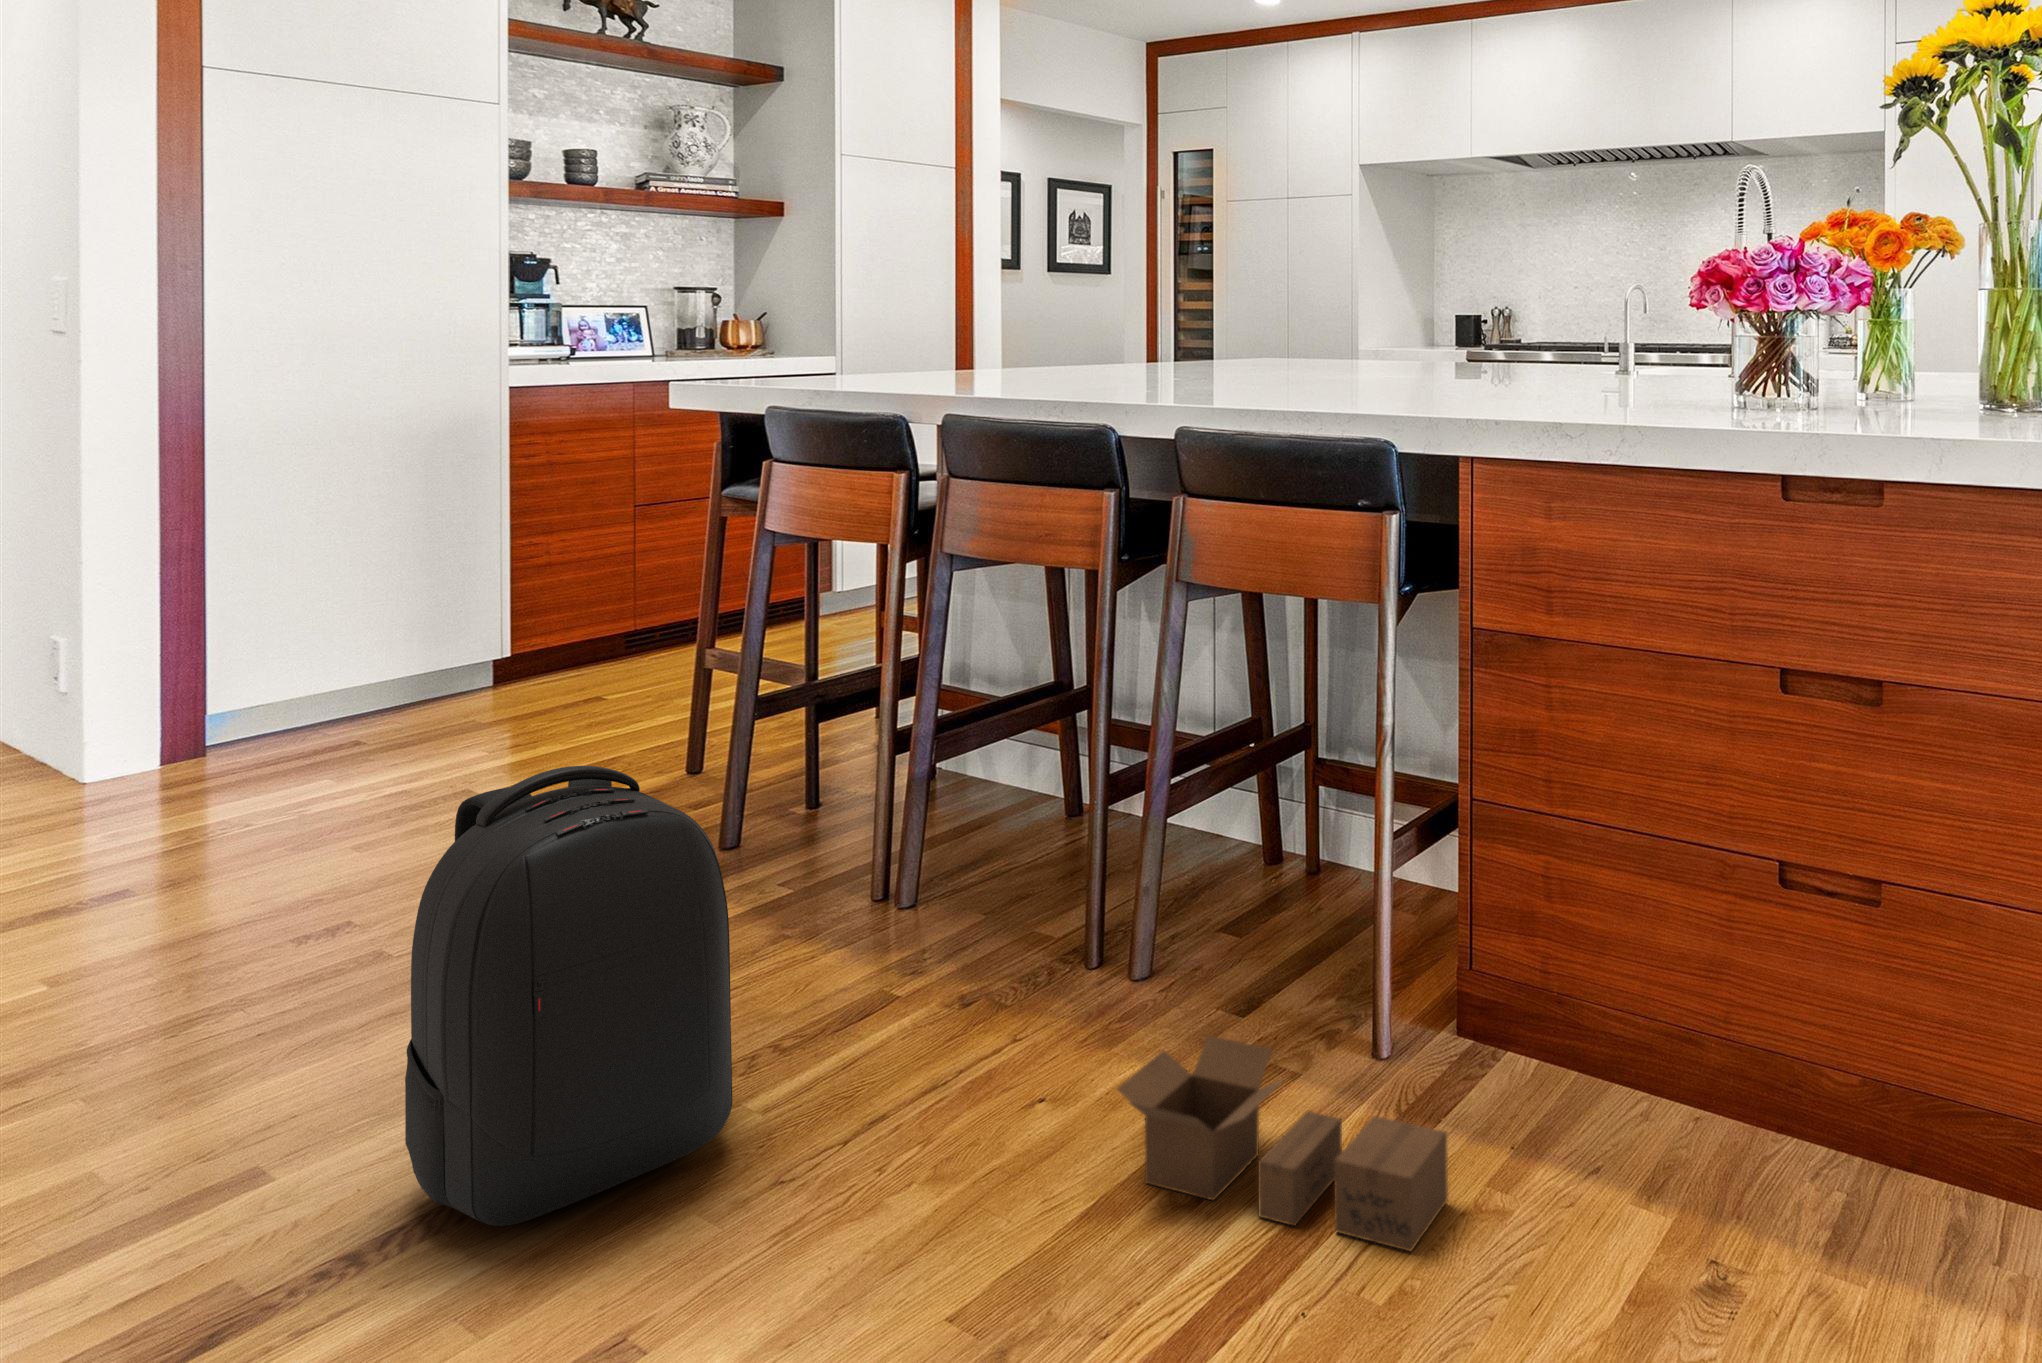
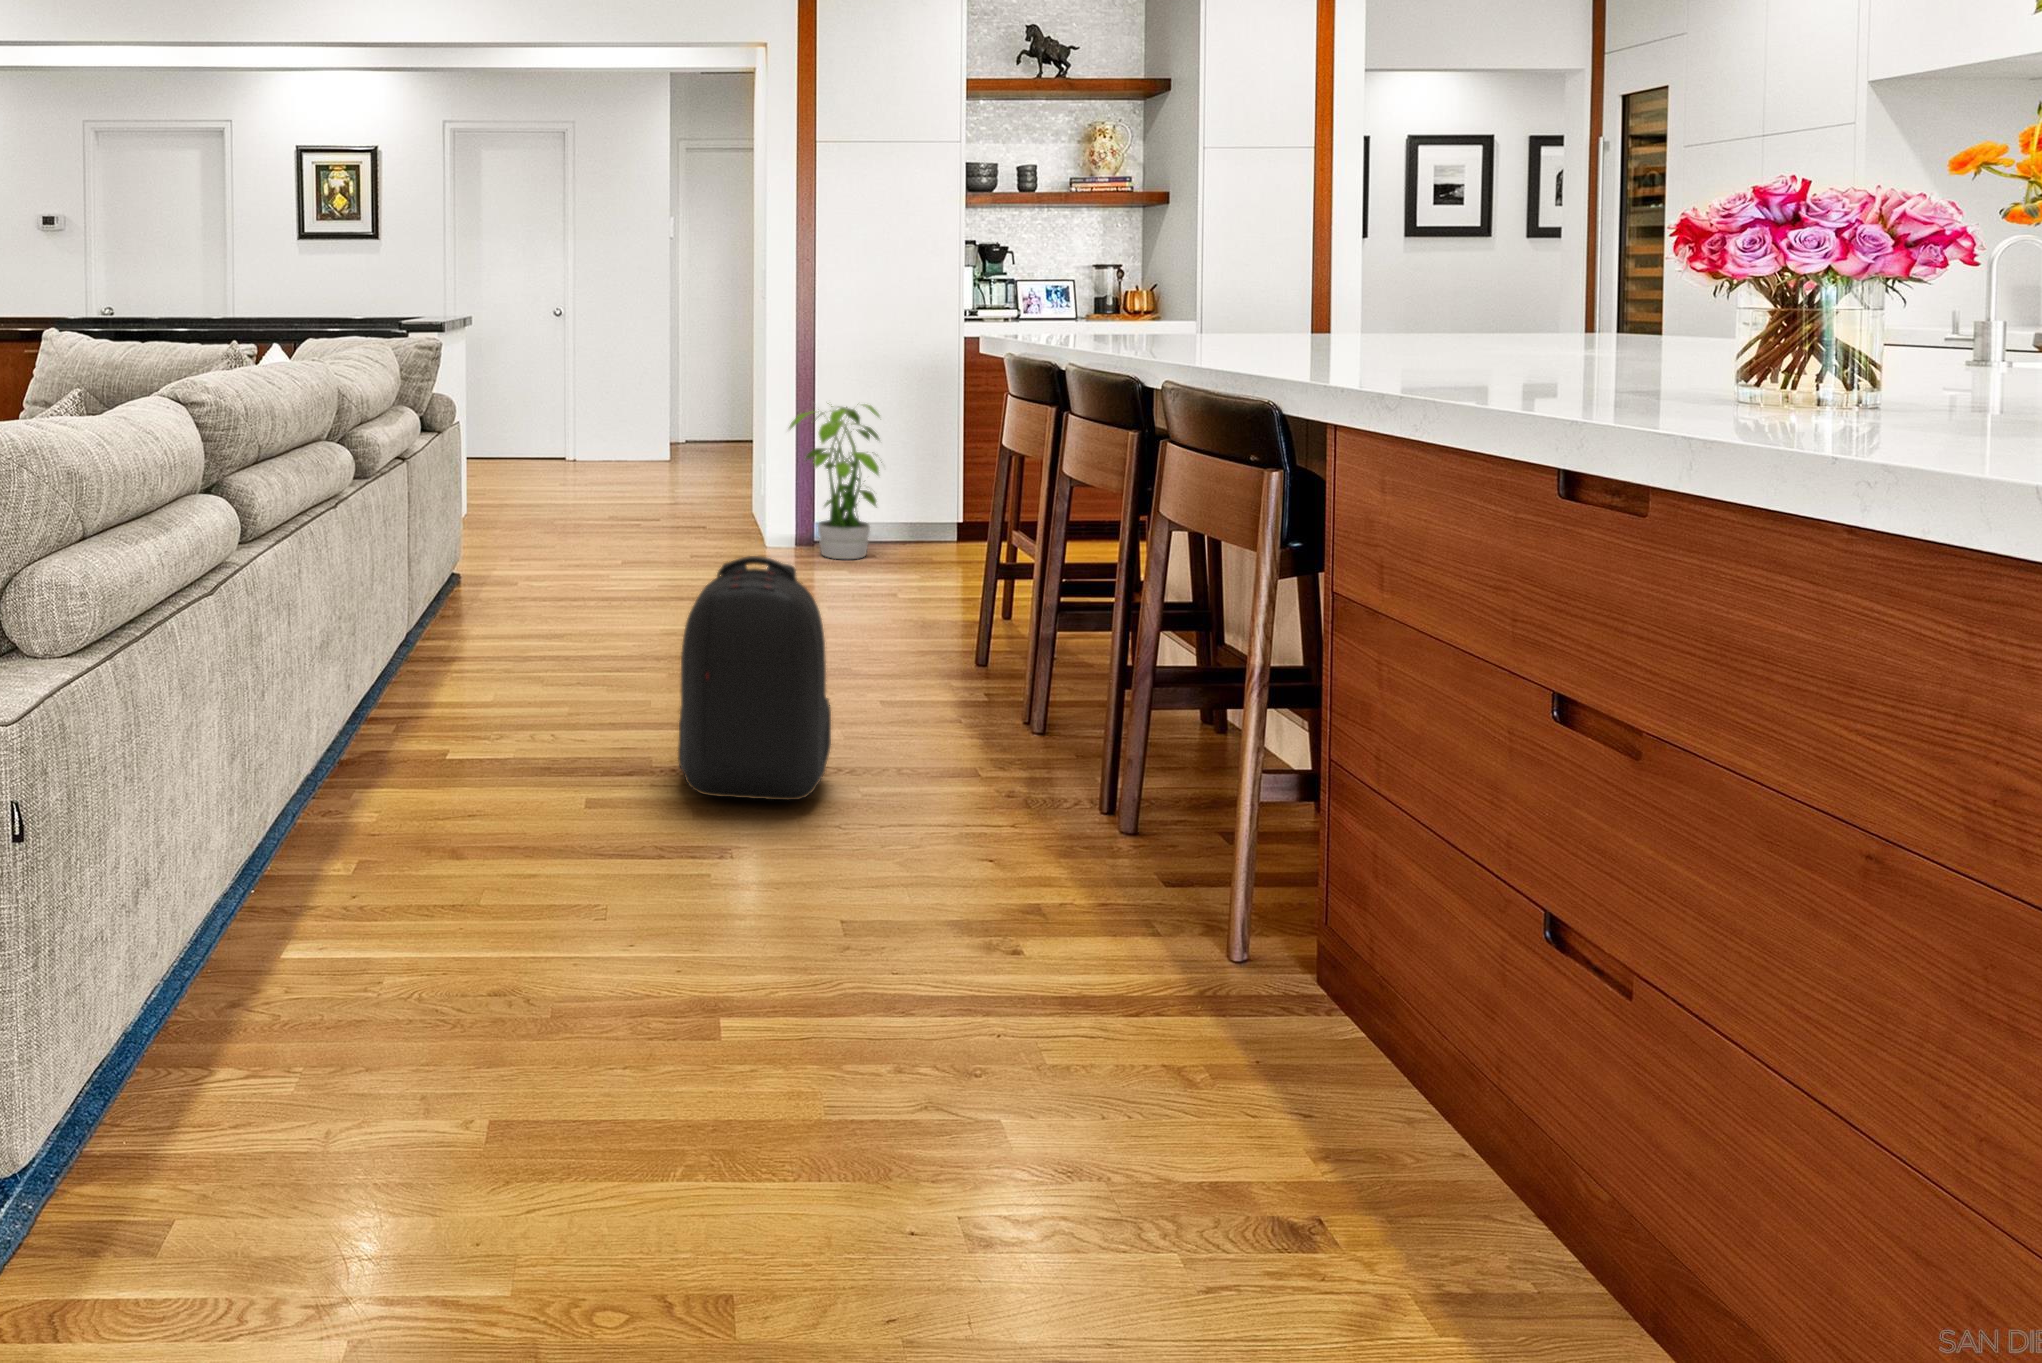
potted plant: none [205,501,418,758] -> present [789,403,882,559]
cardboard box: present [1117,1036,1448,1251] -> none [969,853,1166,1057]

